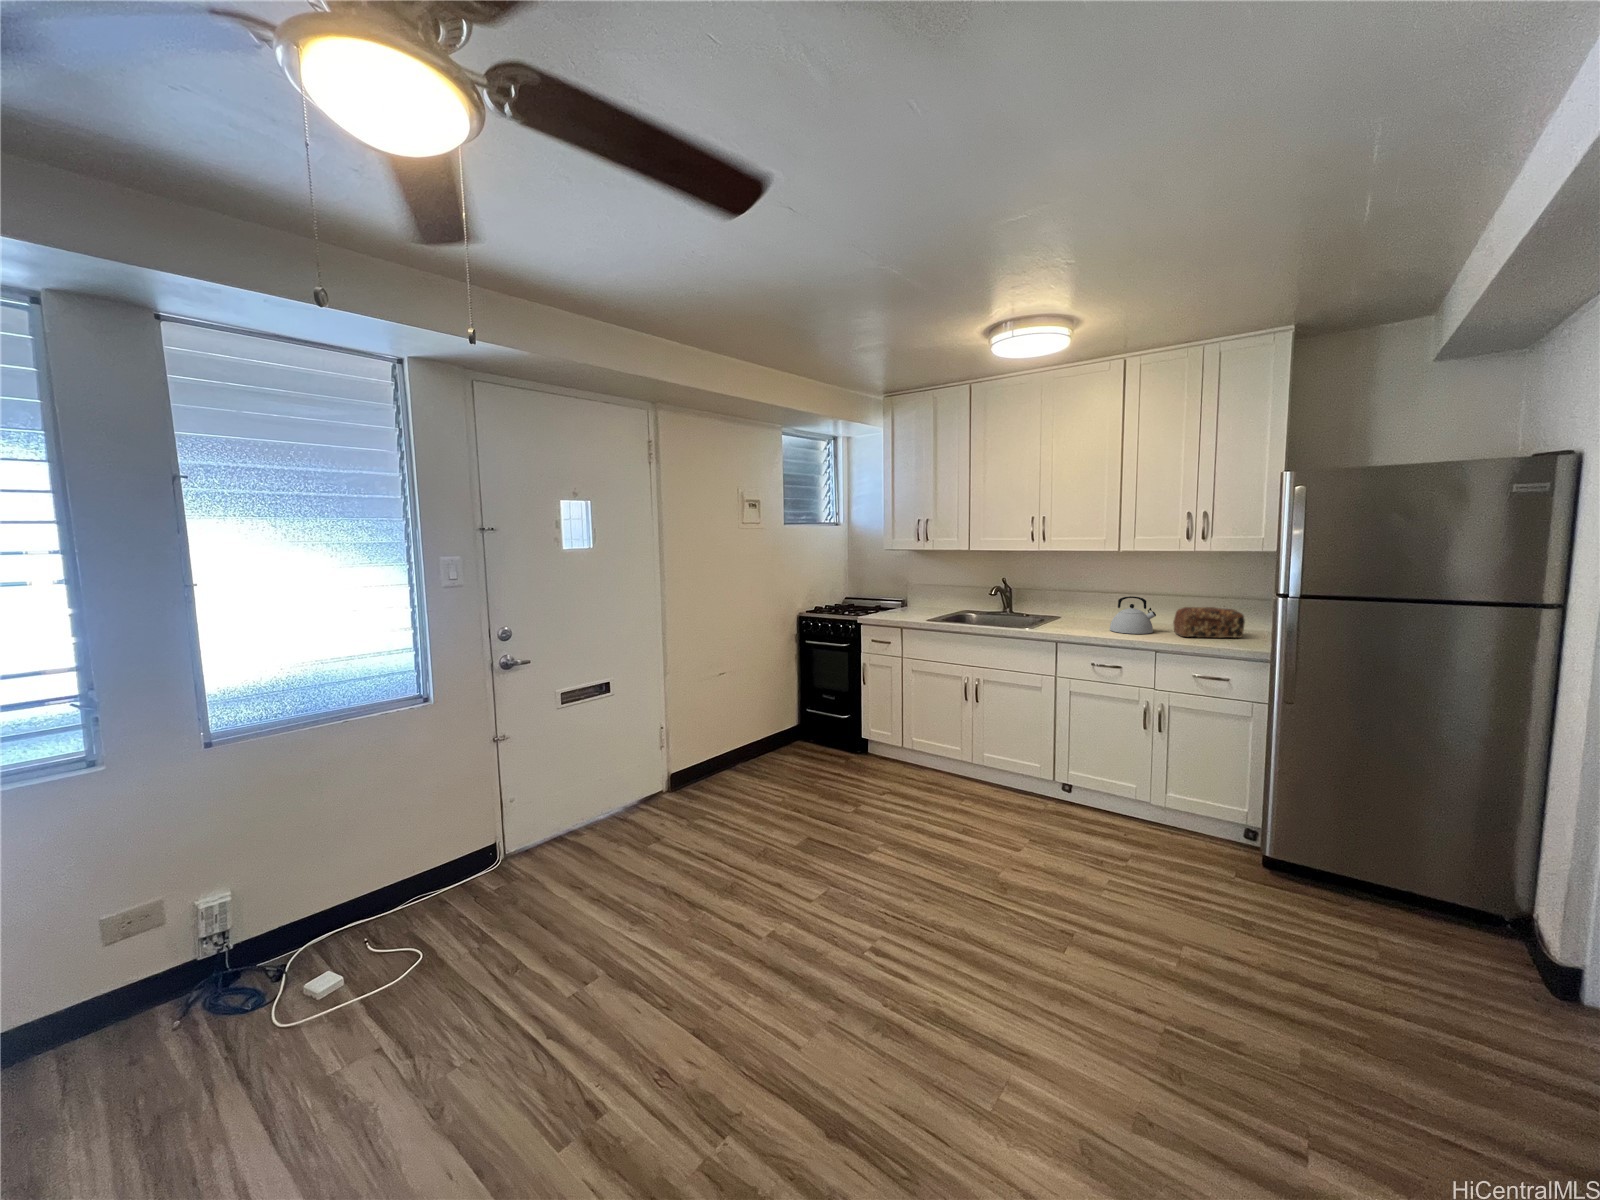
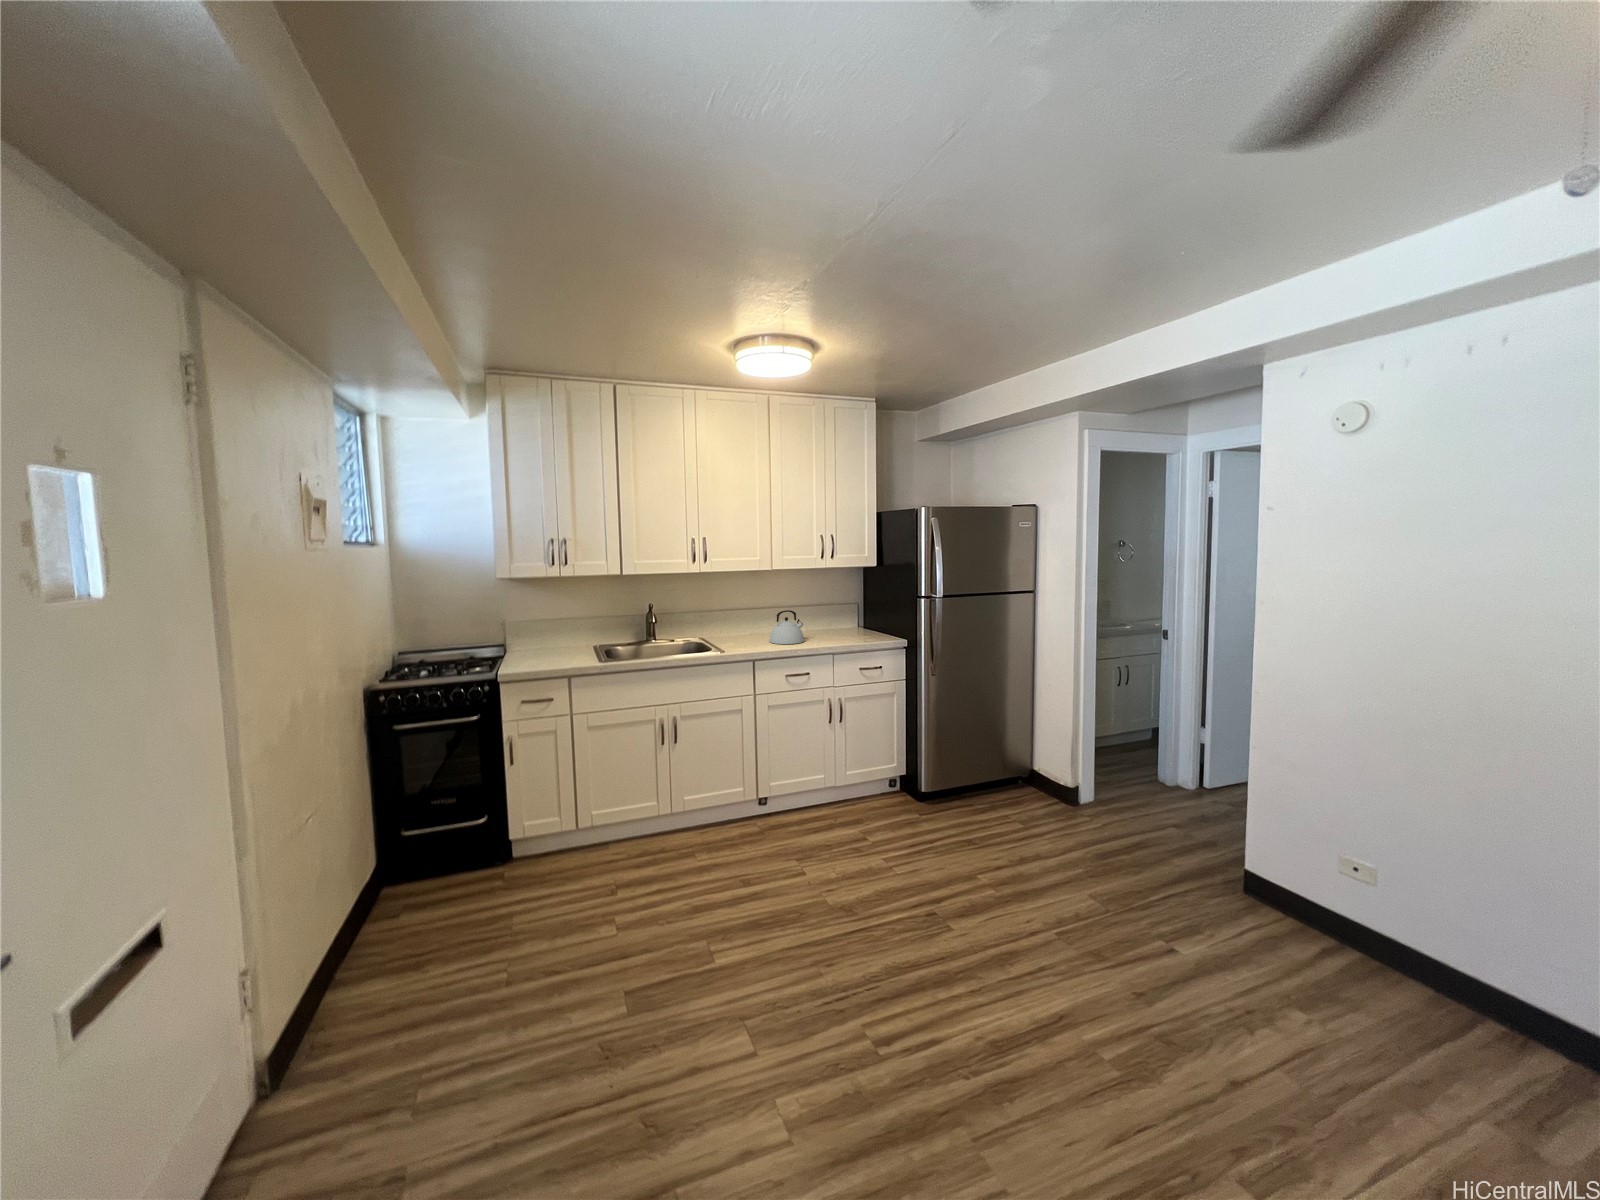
bread loaf: present [1173,607,1245,638] -> none [814,613,860,640]

